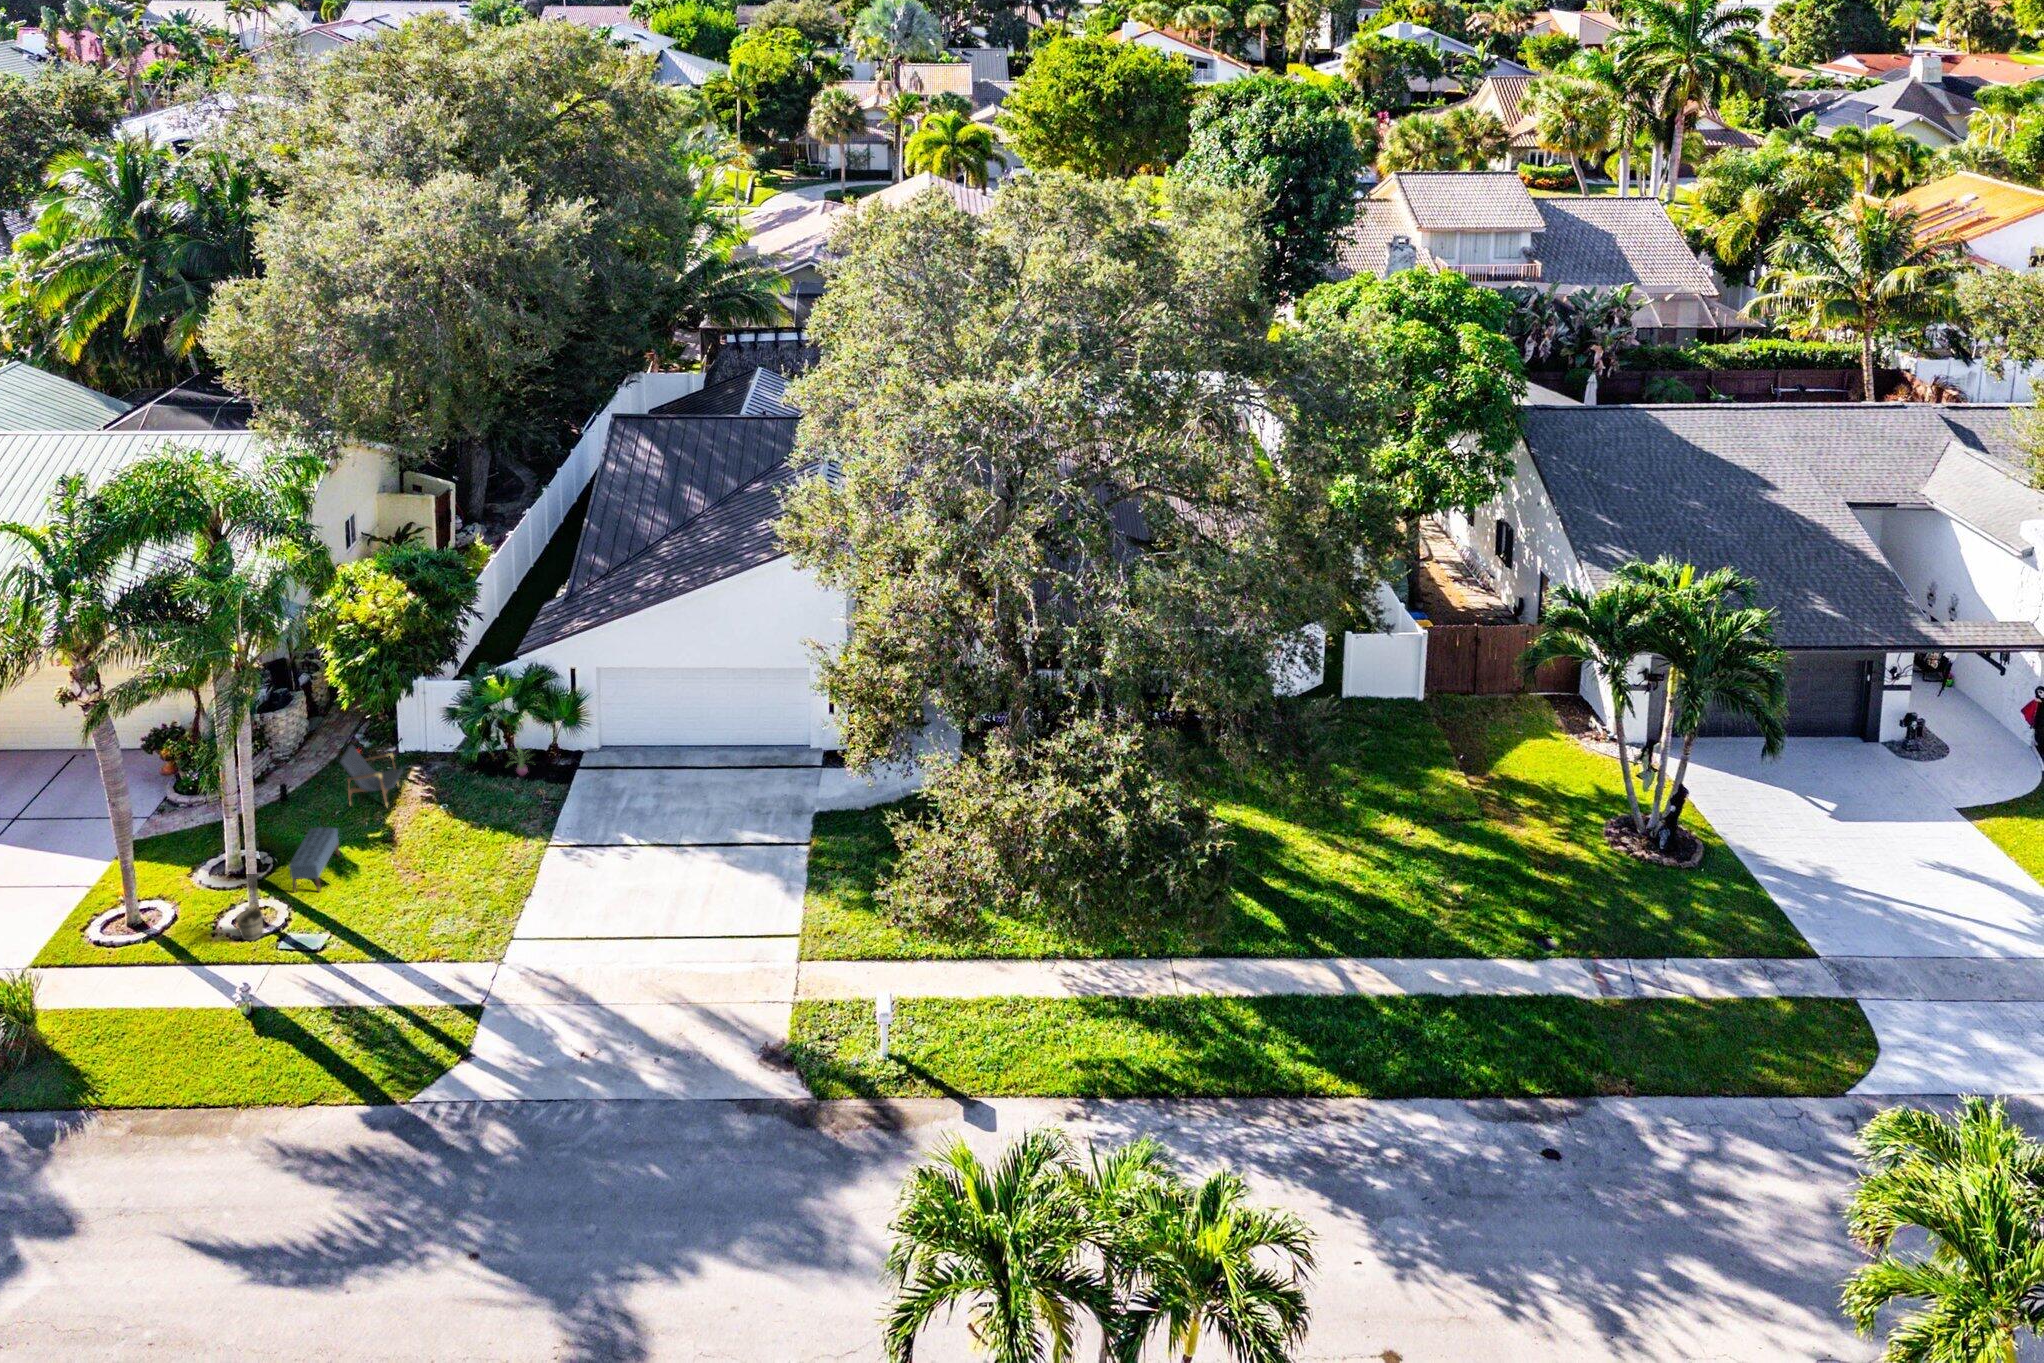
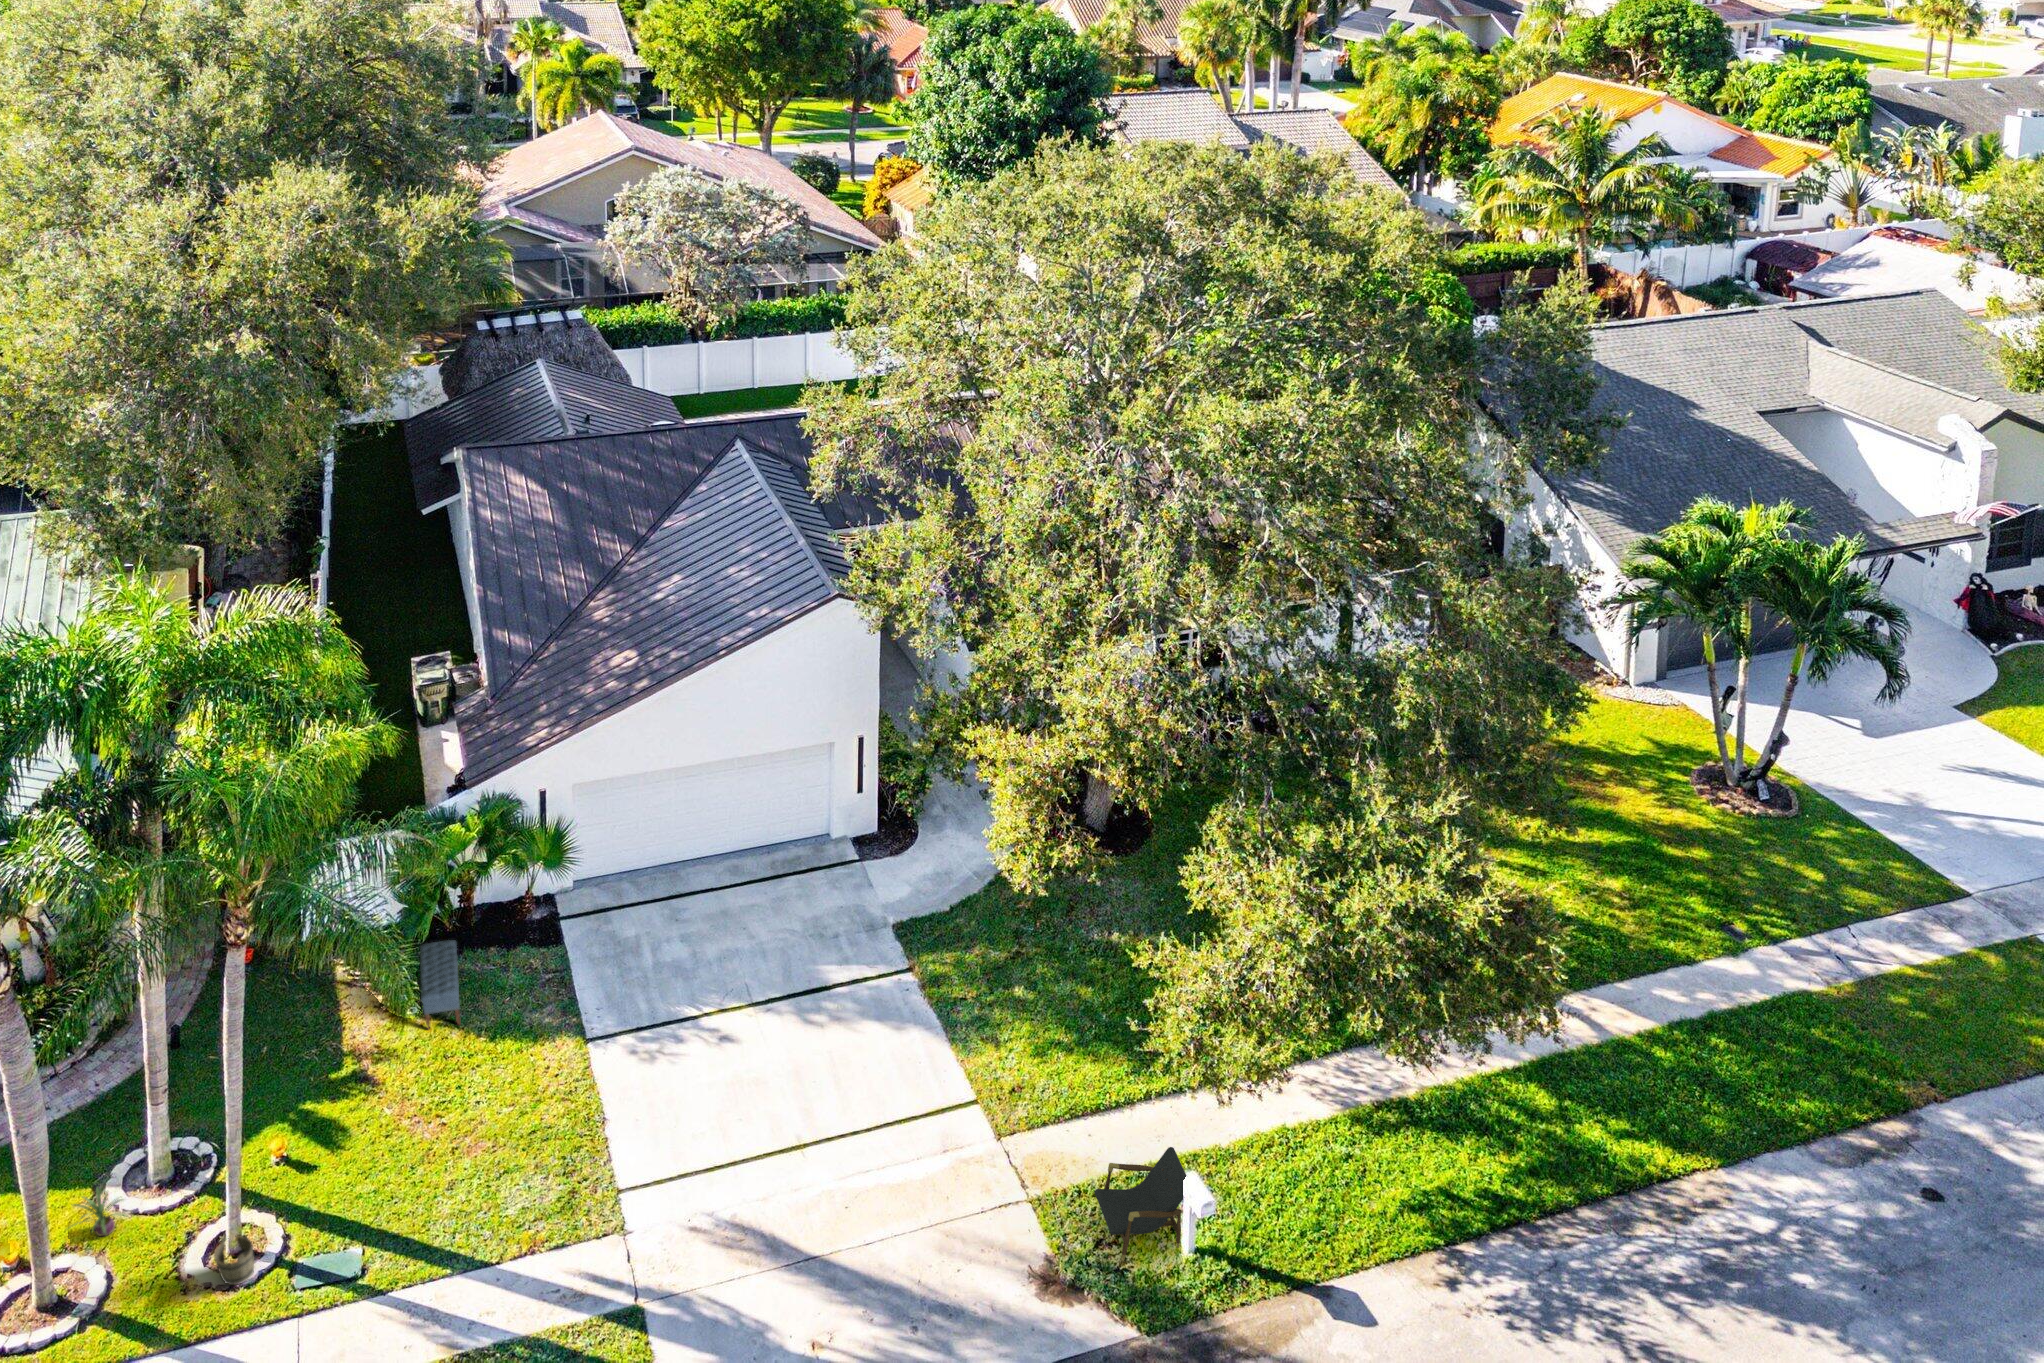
lounge chair: present [340,745,403,806] -> present [1095,1147,1187,1261]
decorative plant: present [509,747,529,776] -> present [70,1188,126,1236]
bench: present [288,827,340,892] -> present [420,940,461,1030]

